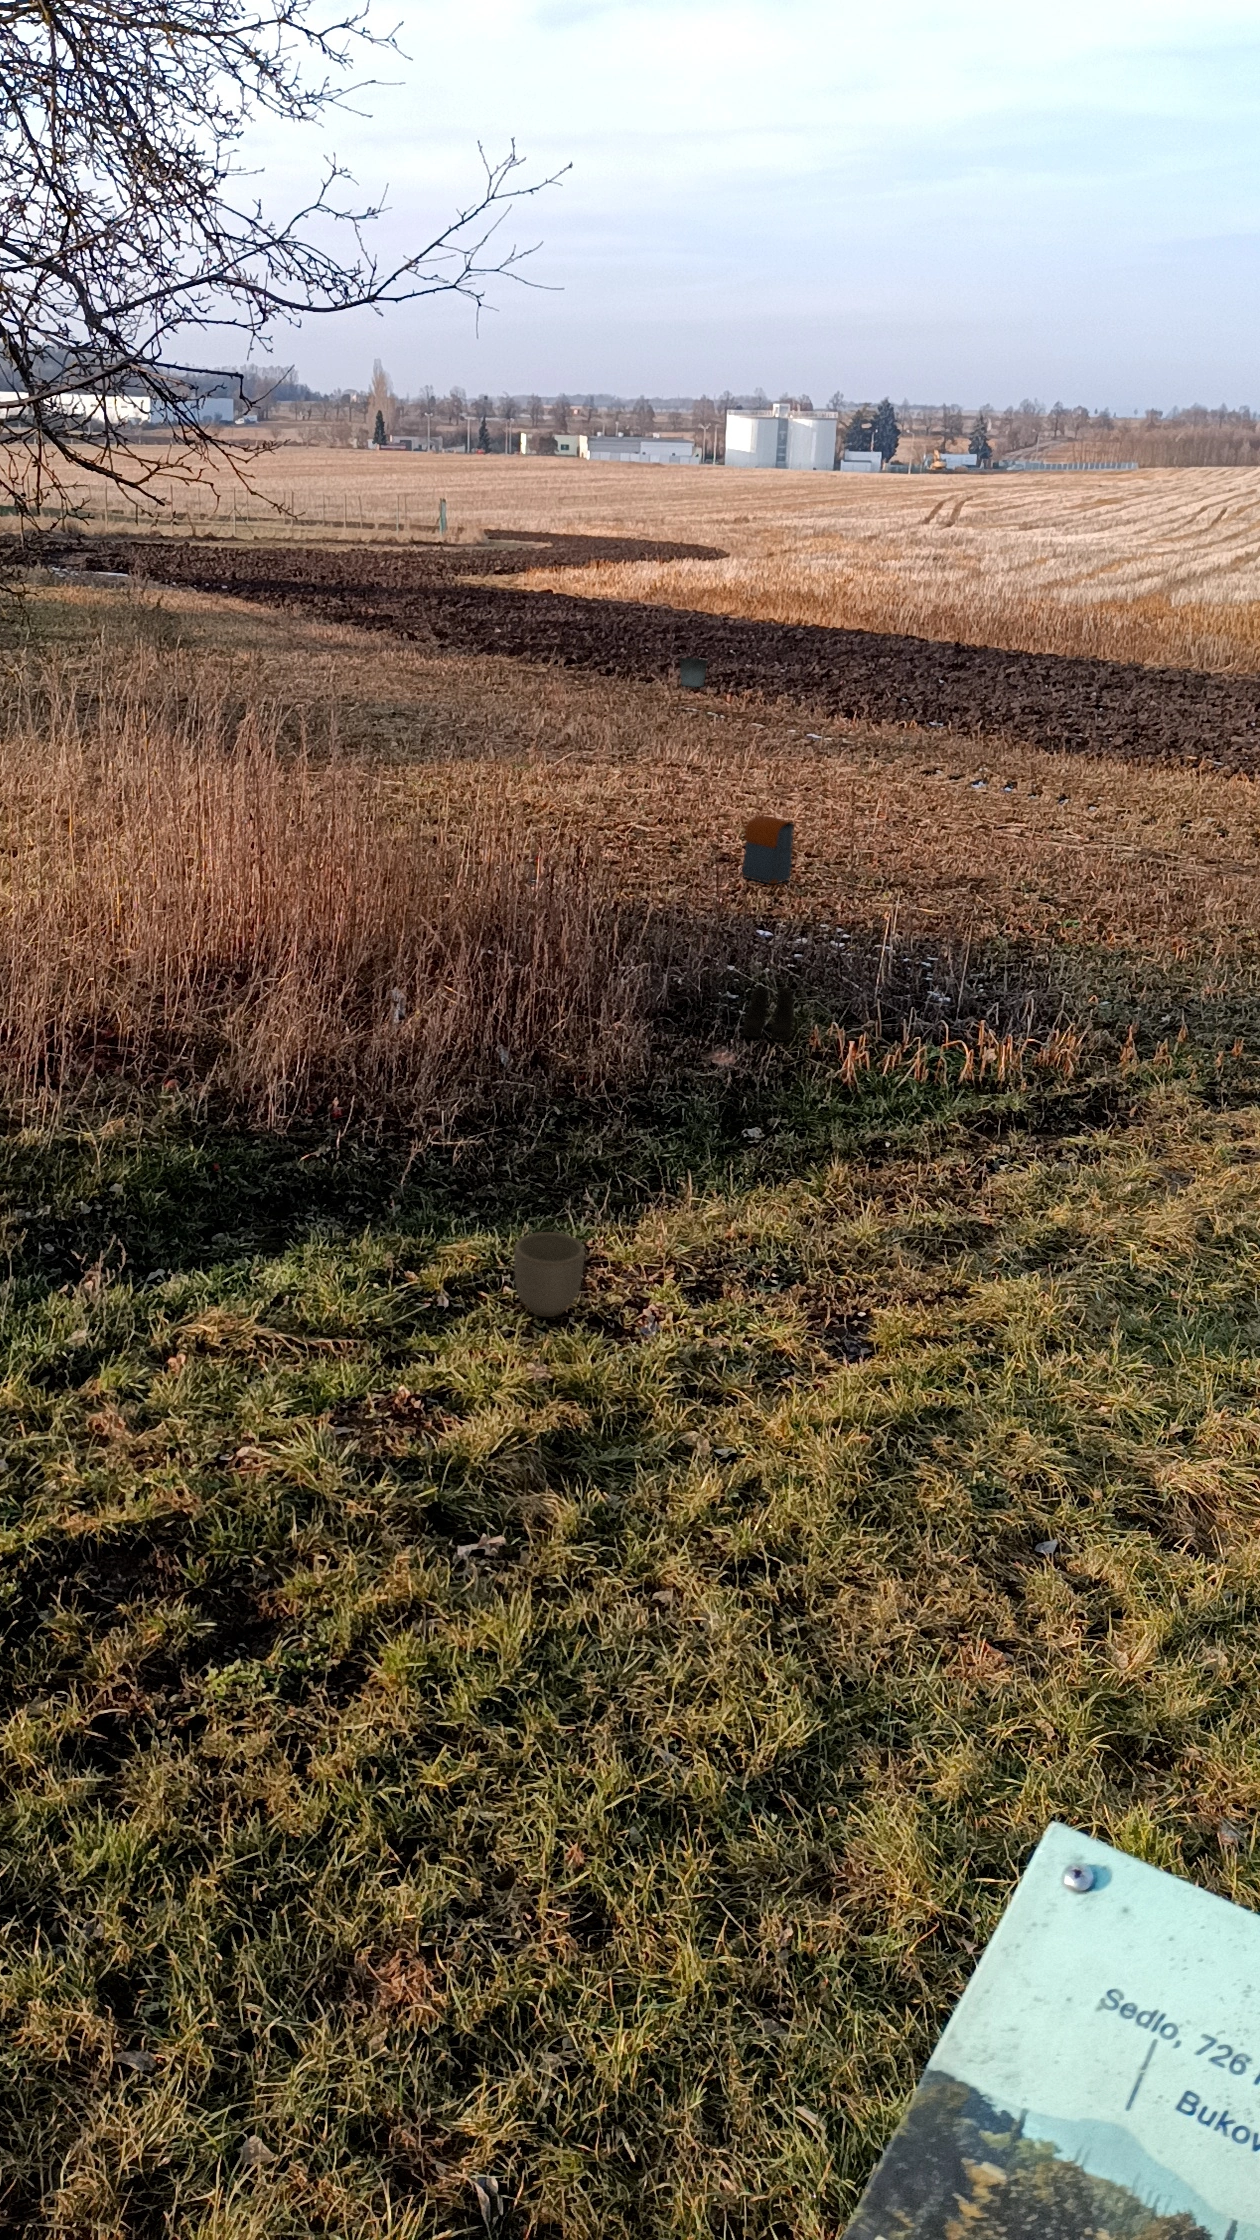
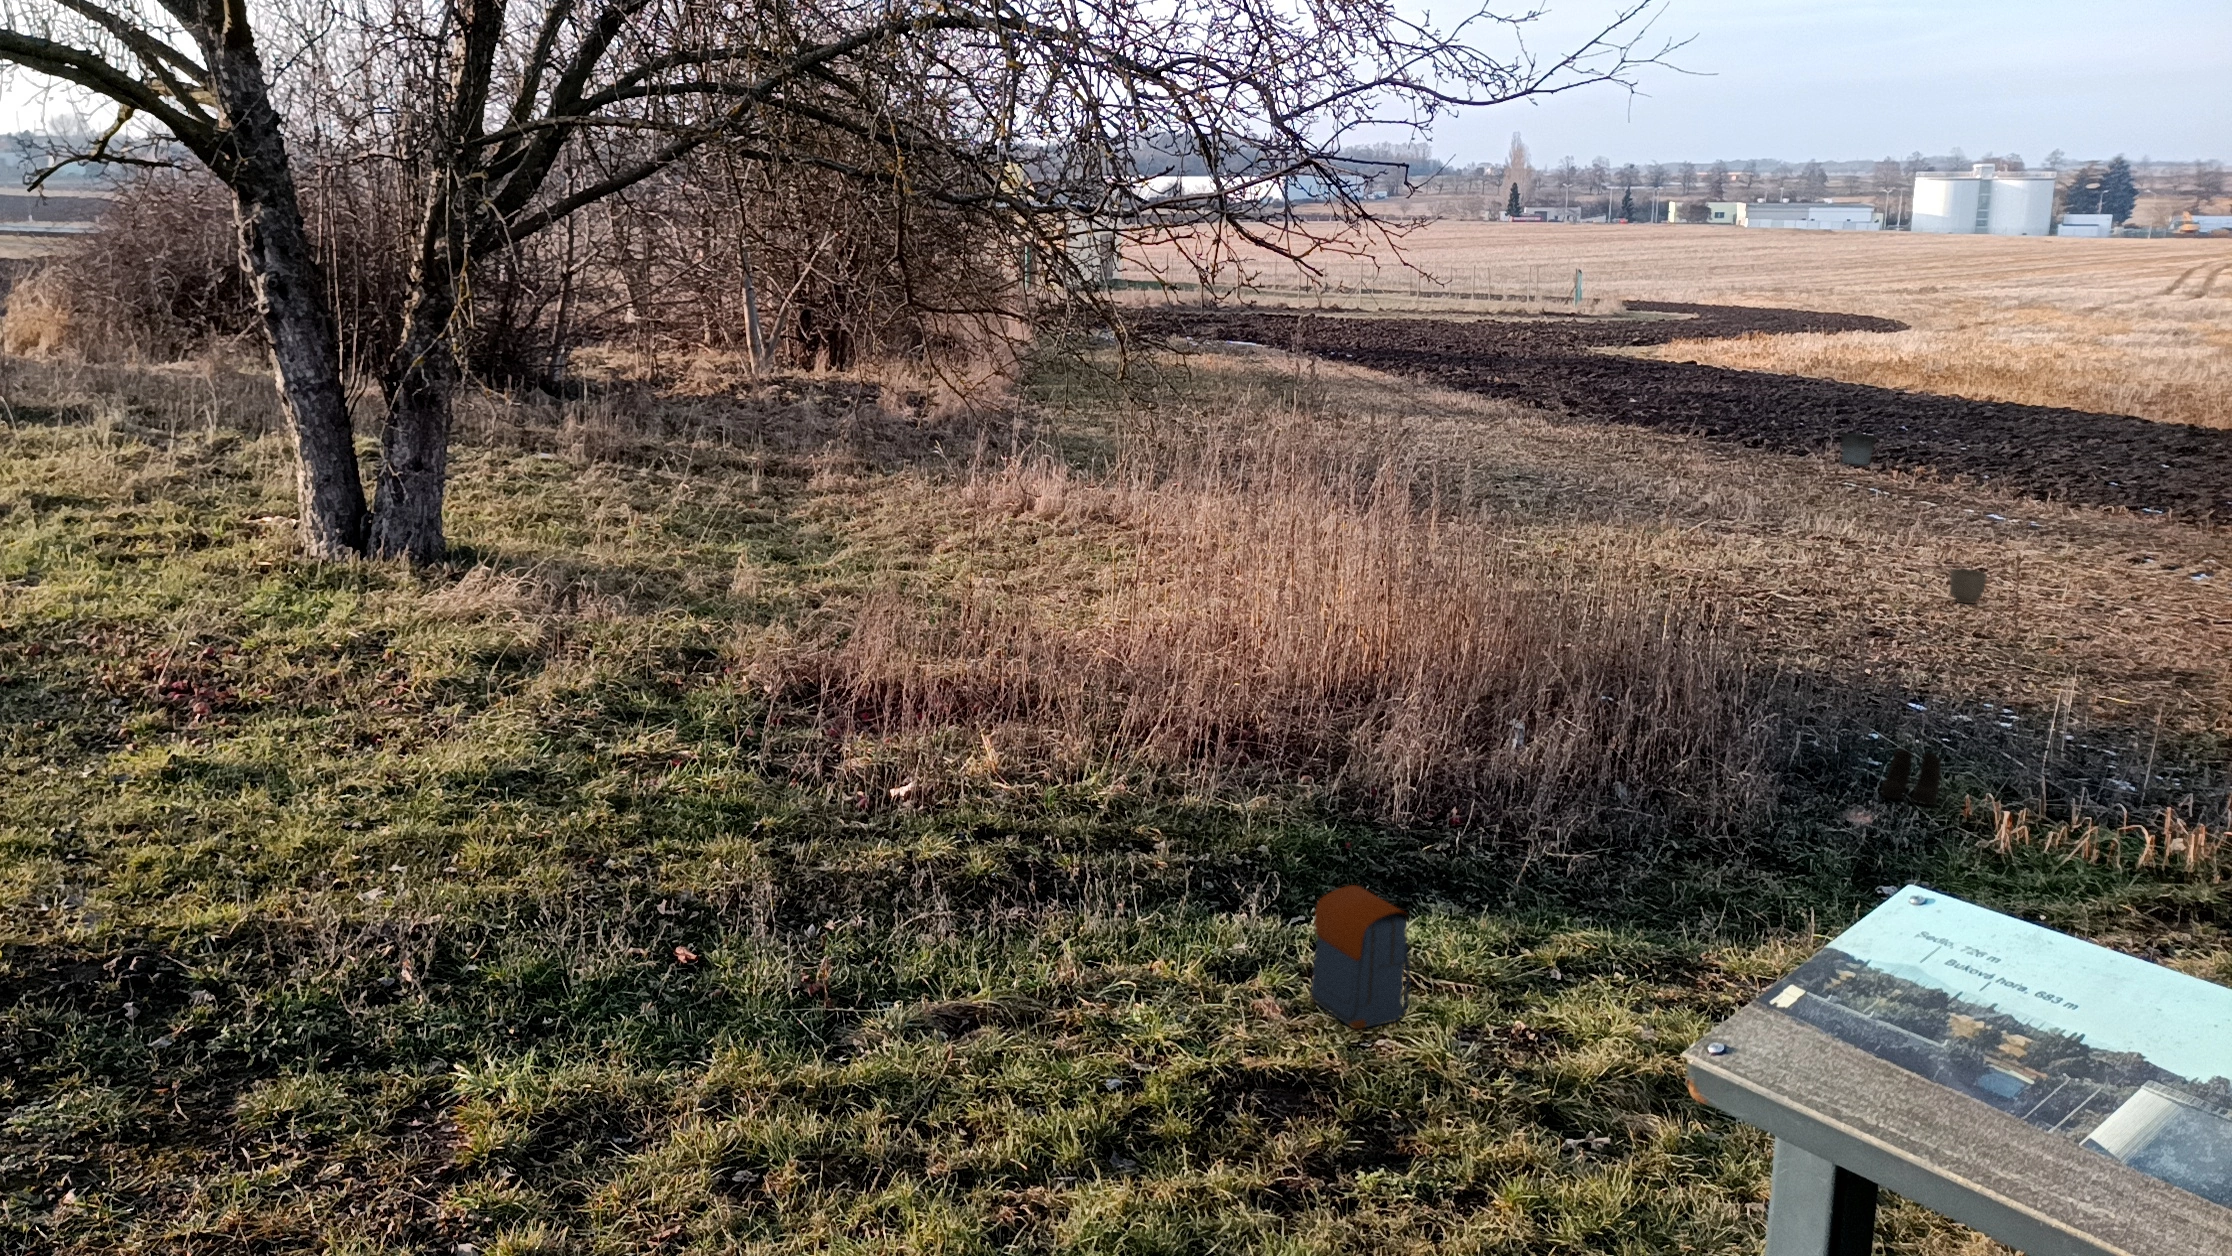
backpack: present [742,815,794,884] -> present [1310,885,1411,1029]
planter: present [514,1232,585,1317] -> present [1950,569,1987,604]

